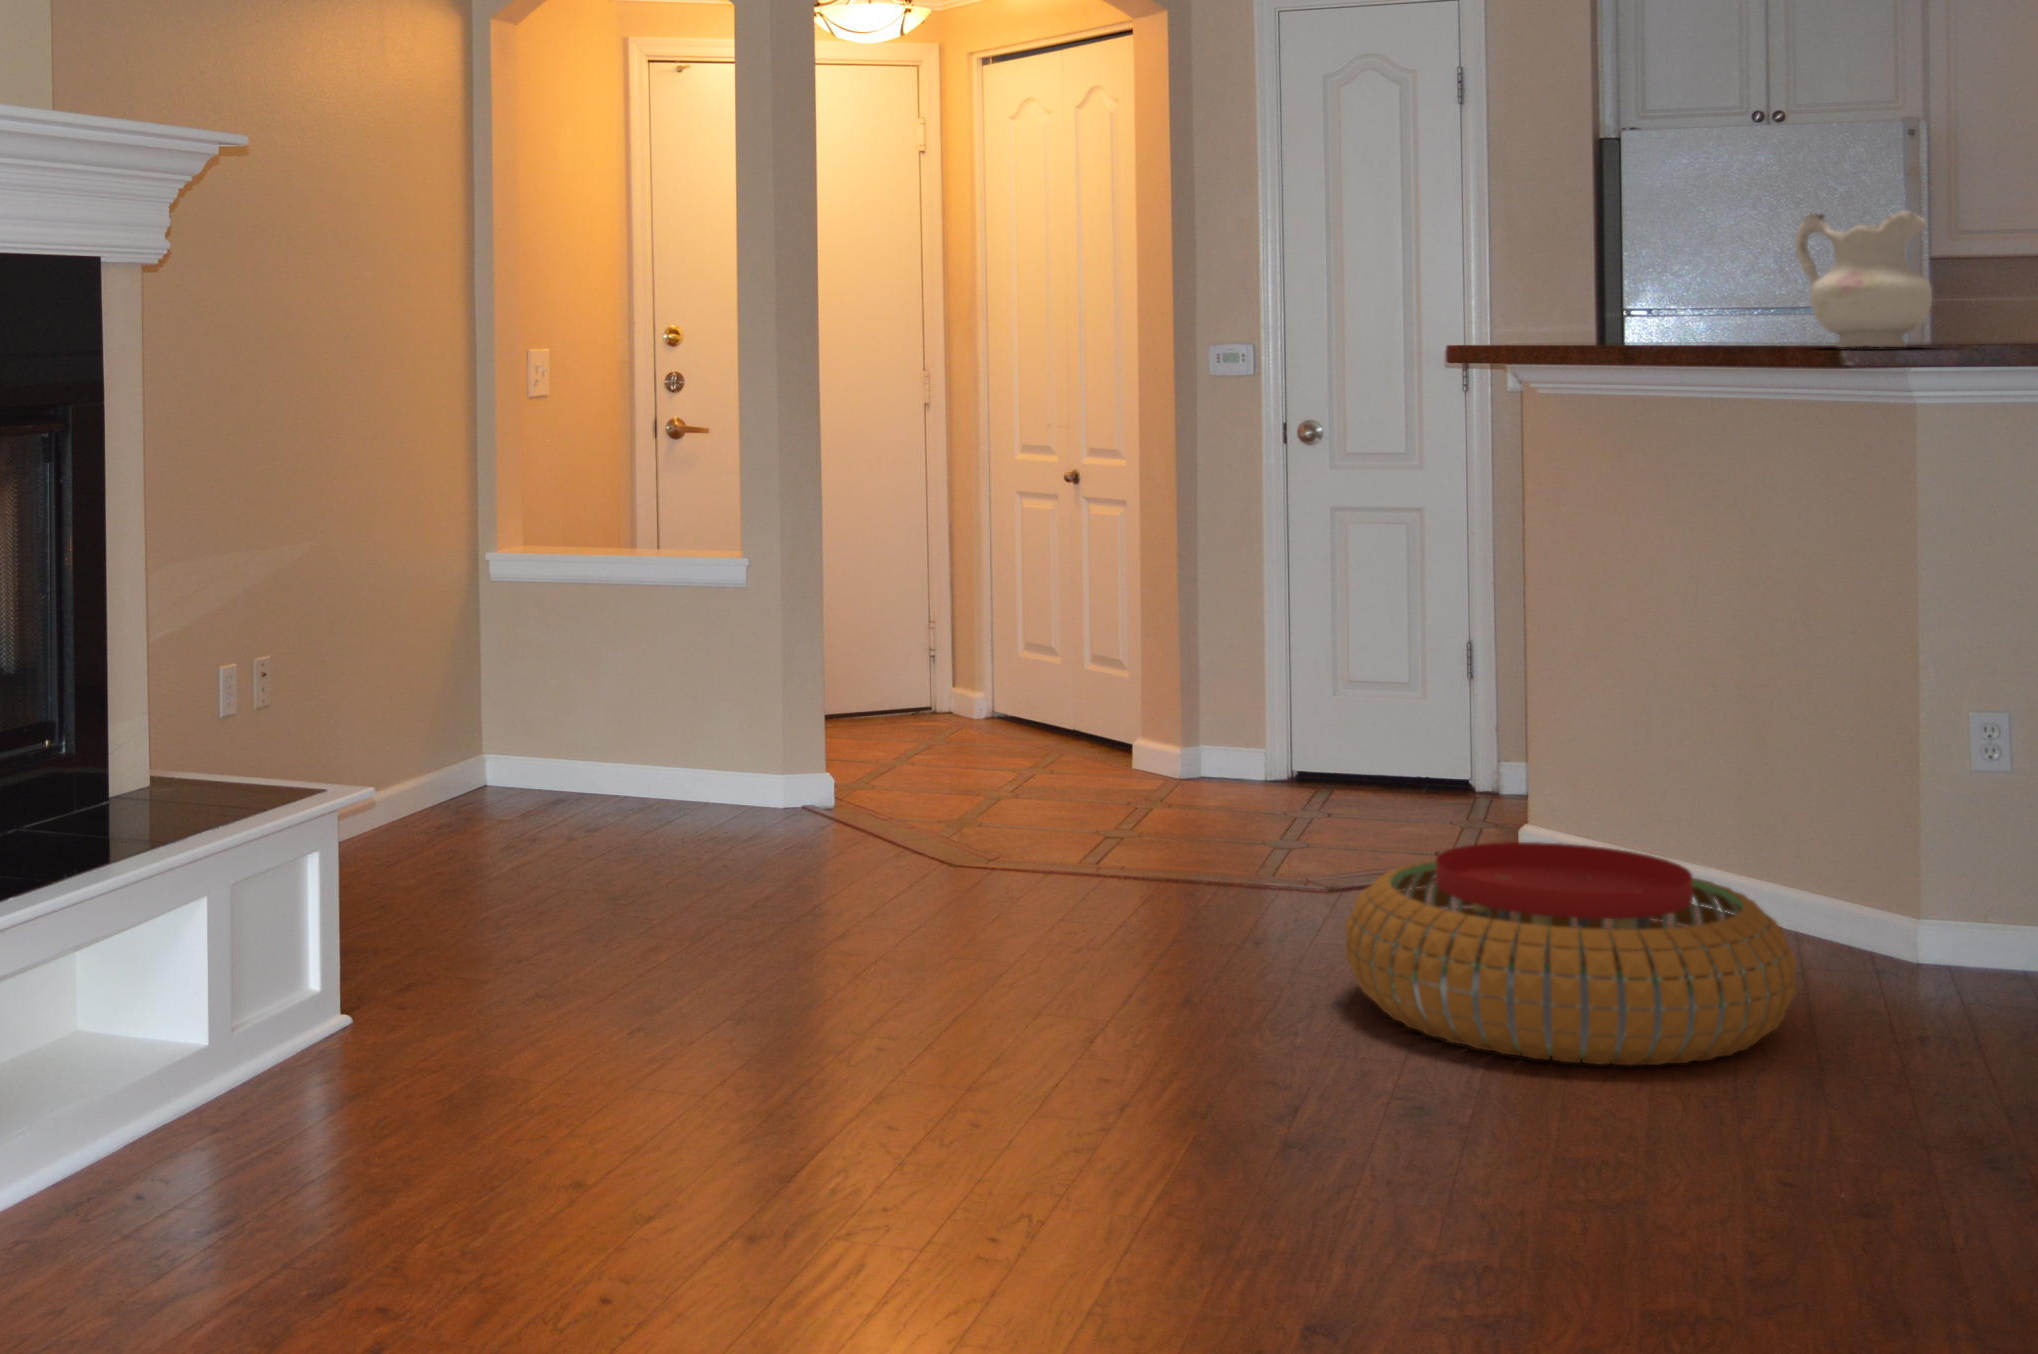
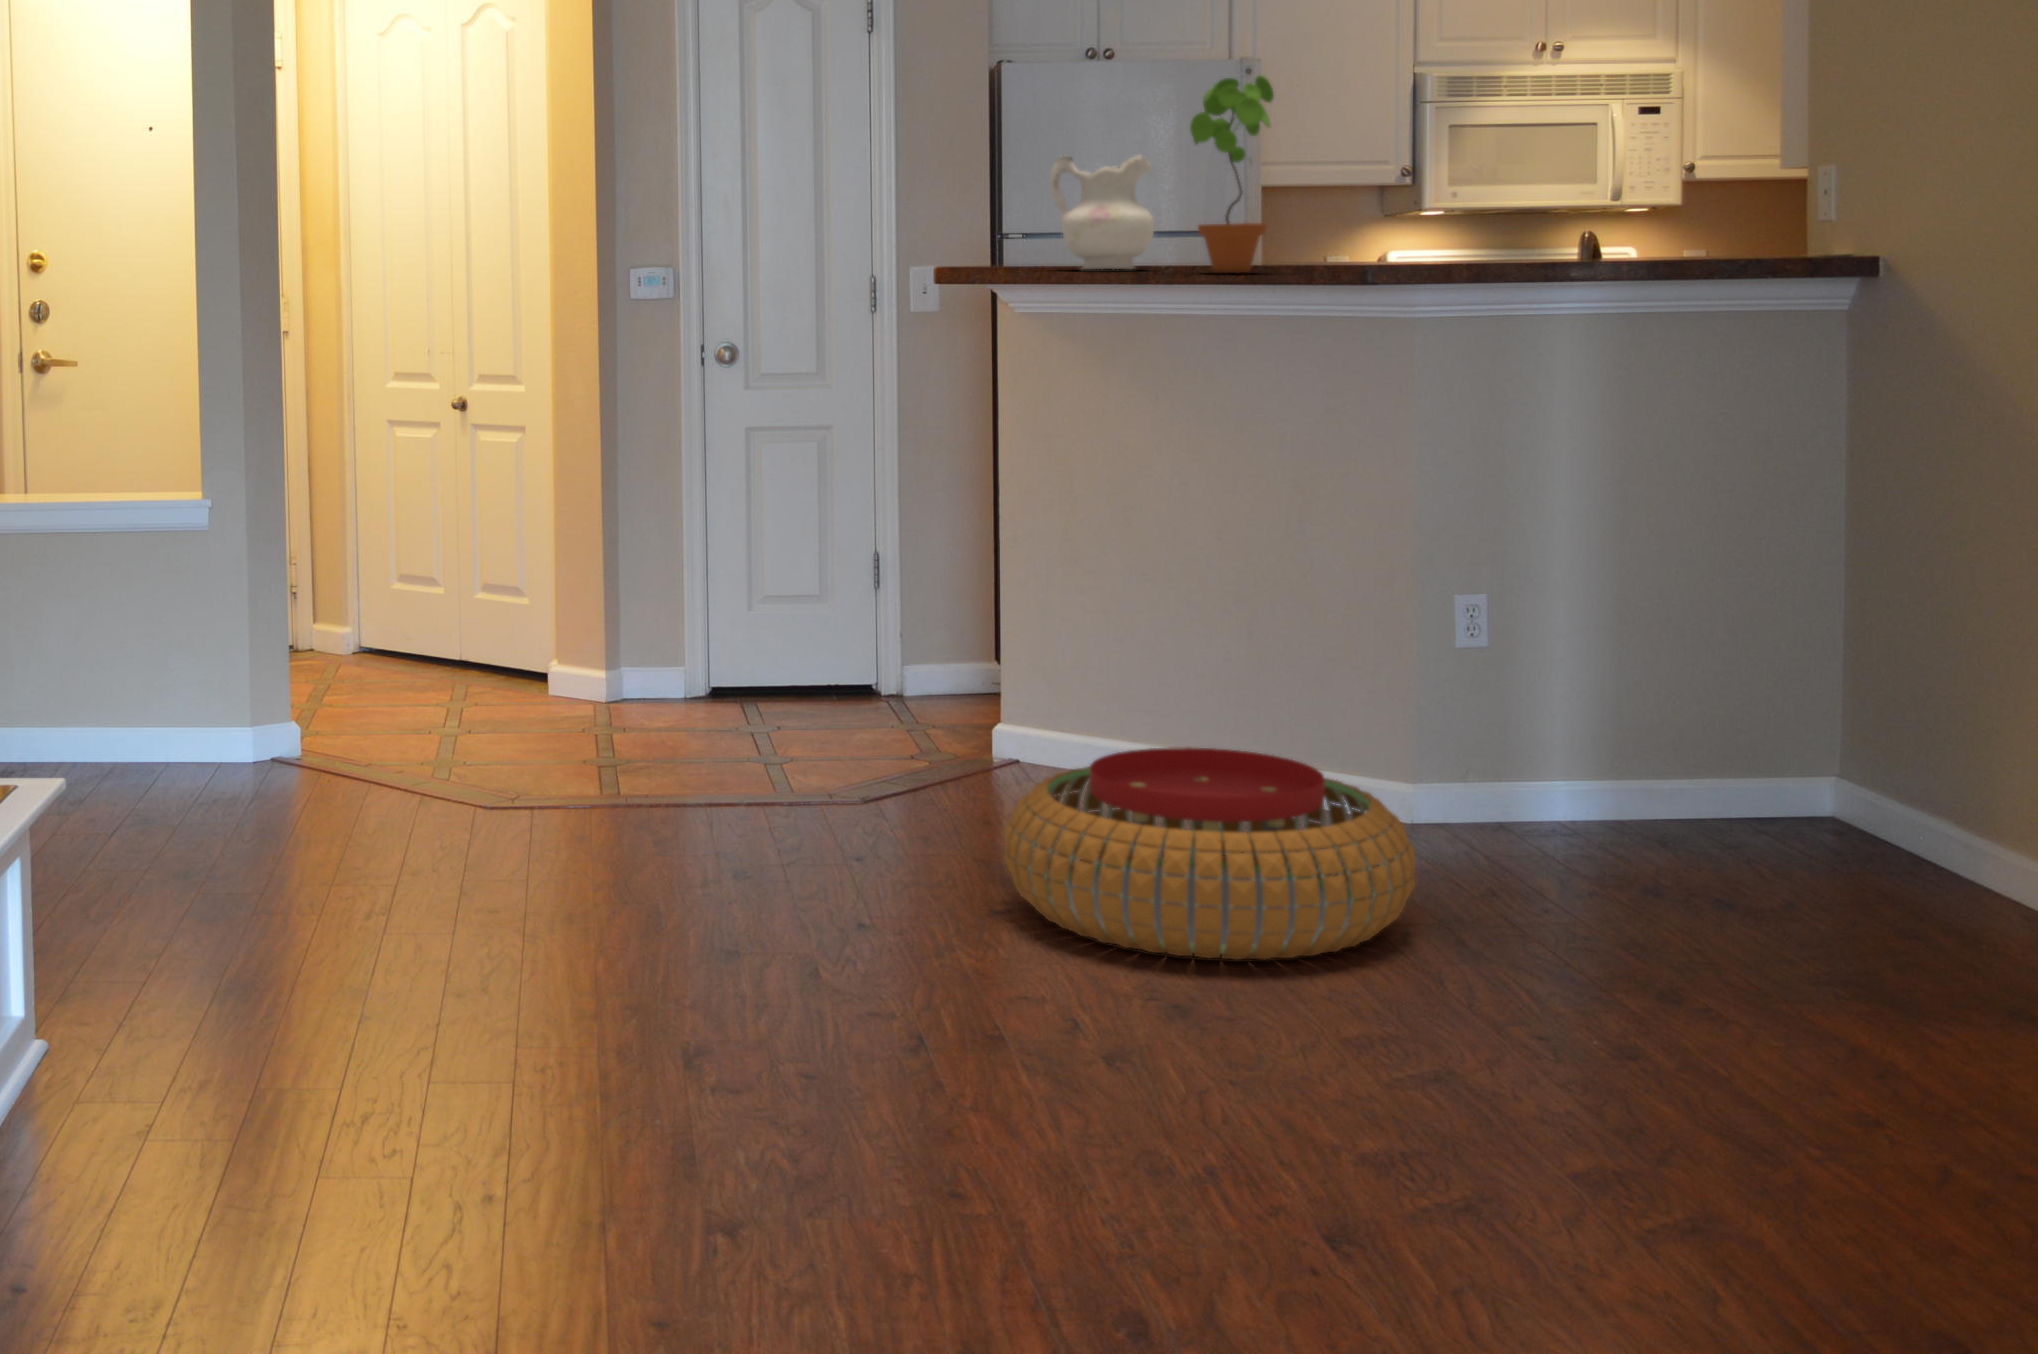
potted plant: none [1650,135,1752,346] -> present [1190,75,1274,273]
ceramic pitcher: present [1795,211,1932,347] -> present [1050,155,1154,269]

